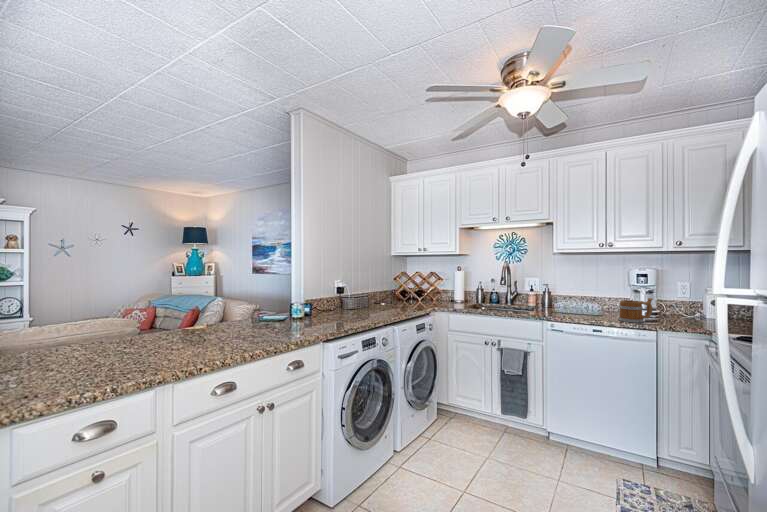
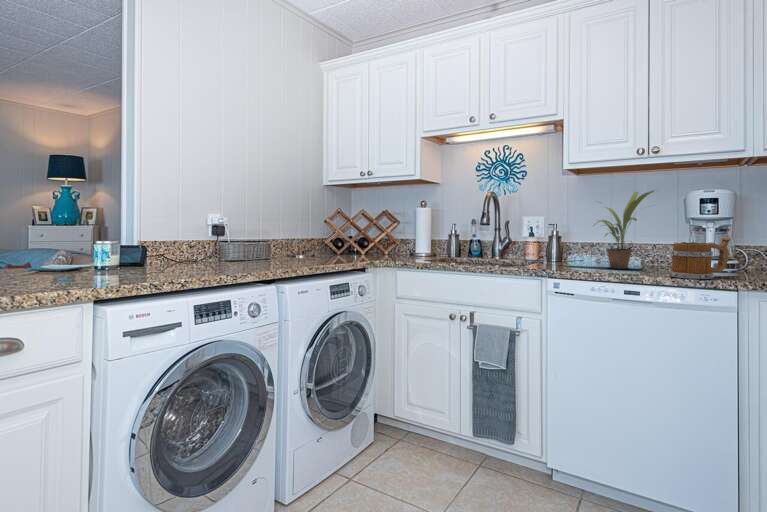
potted plant: none [571,267,609,314] -> present [593,191,654,269]

